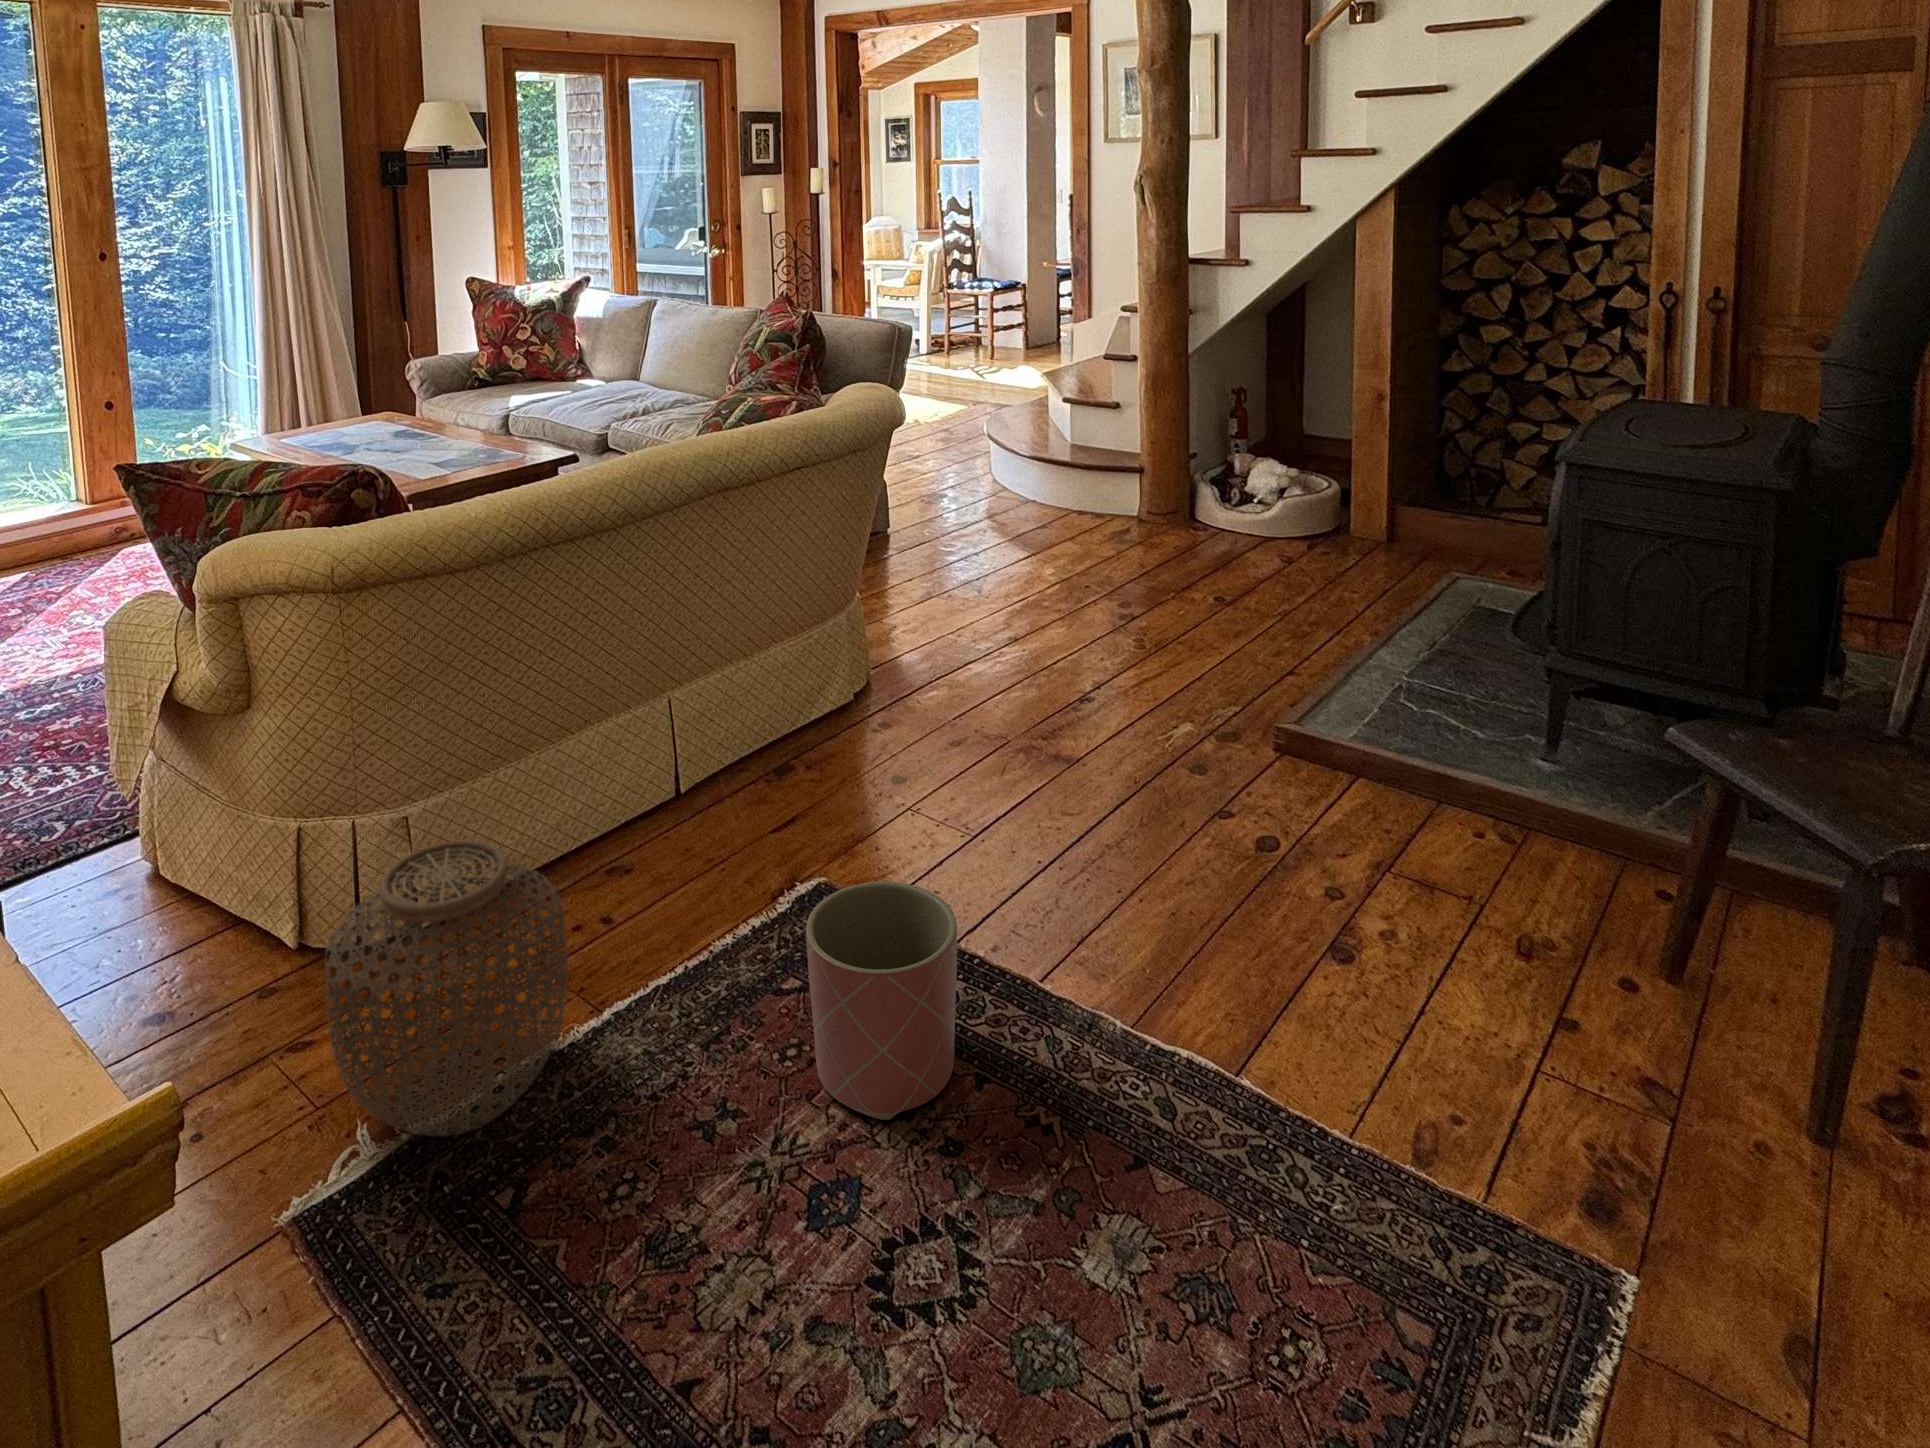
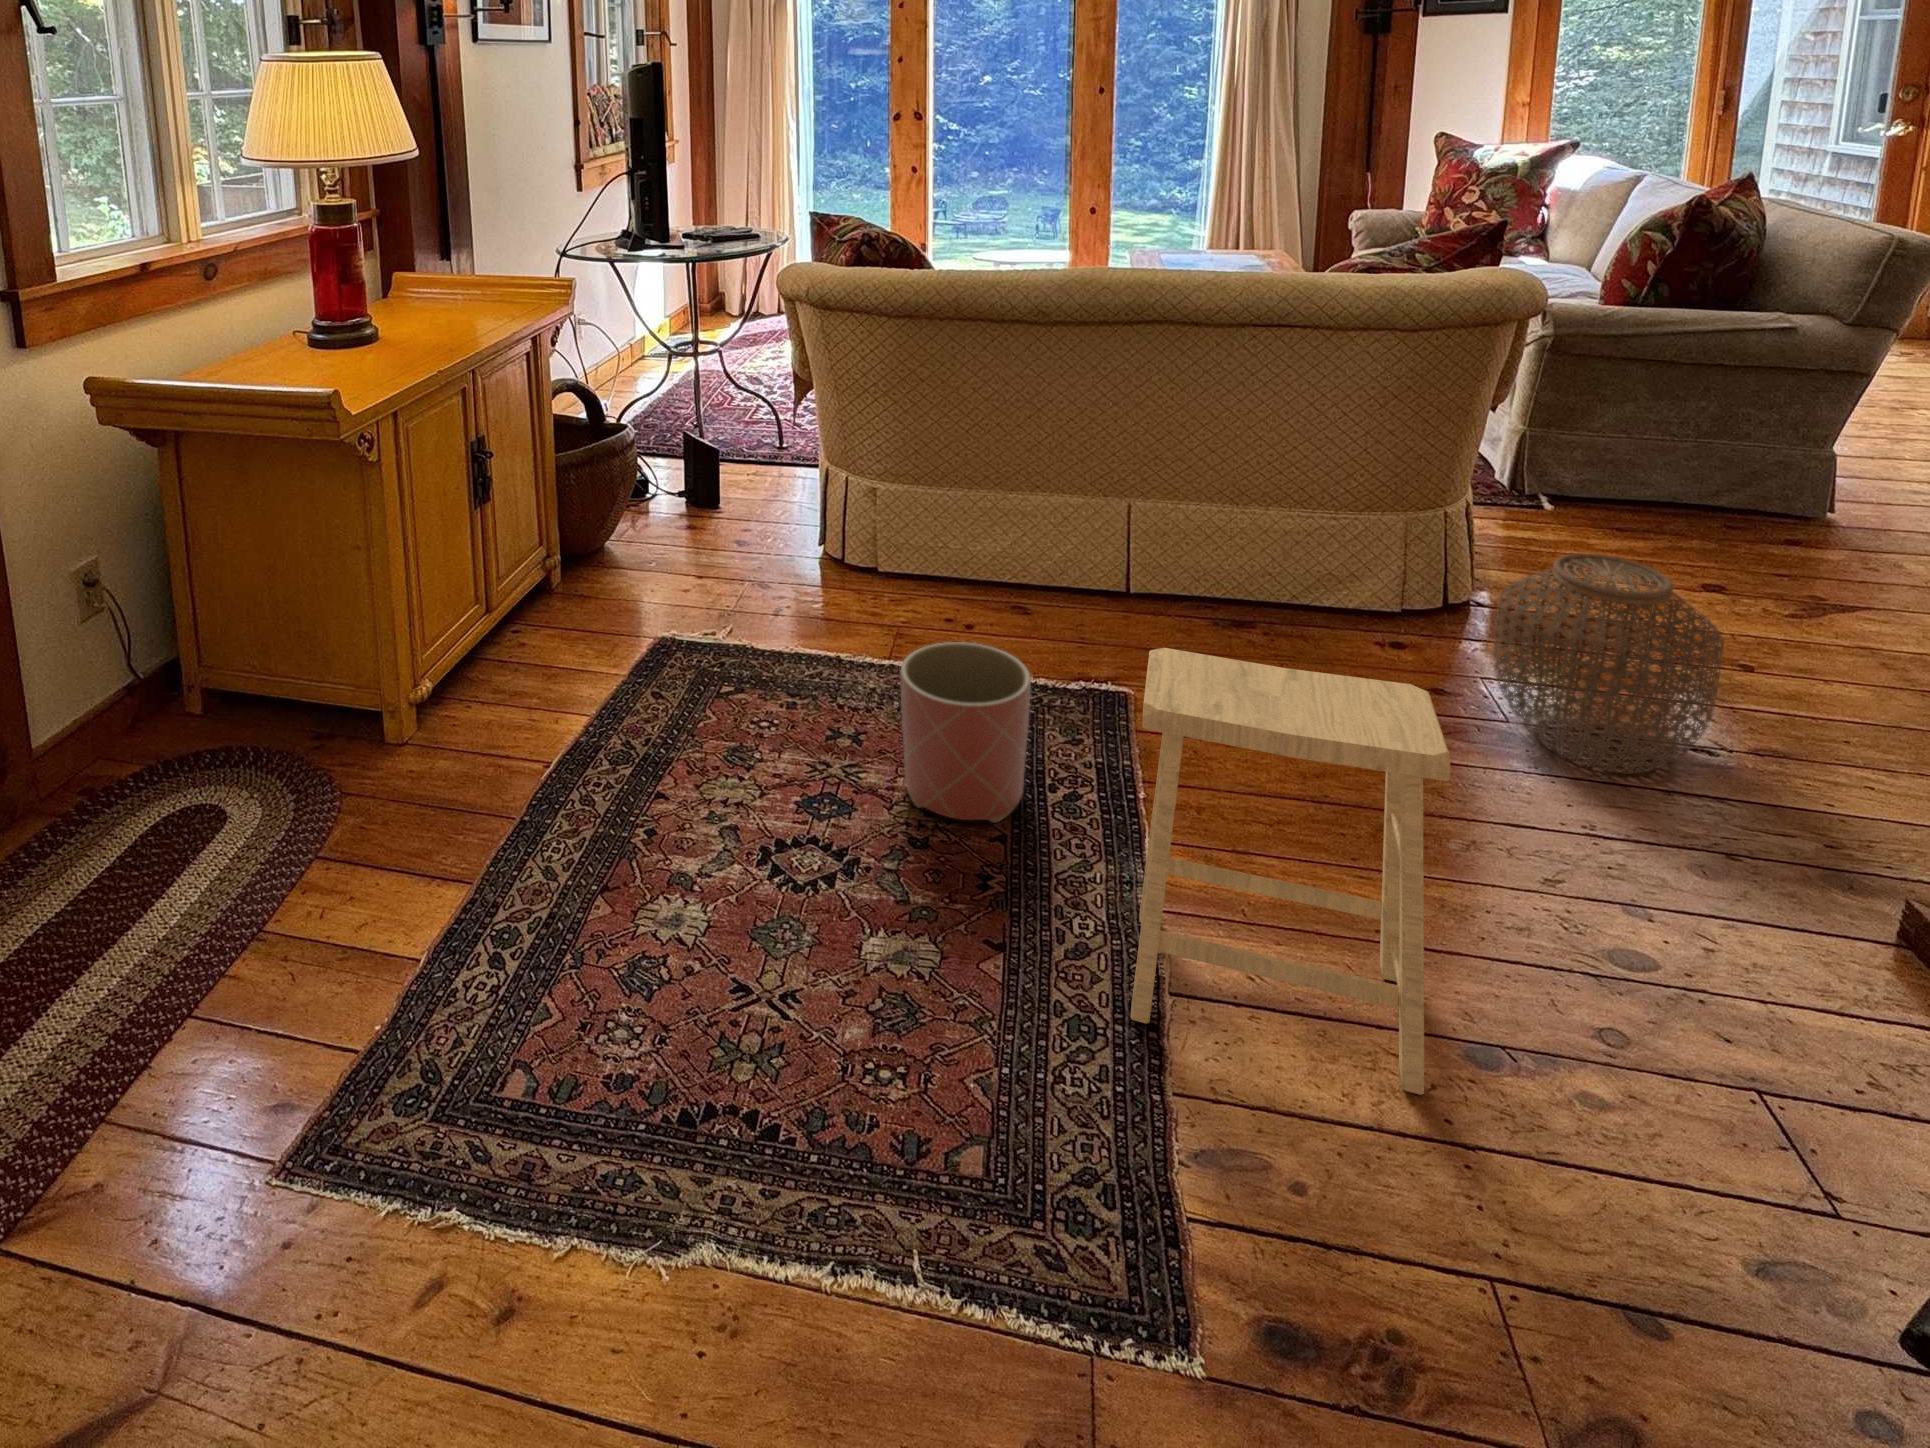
footstool: none [1124,698,1371,1116] -> present [1131,648,1451,1095]
woven basket: present [325,840,568,1136] -> present [1493,554,1724,773]

